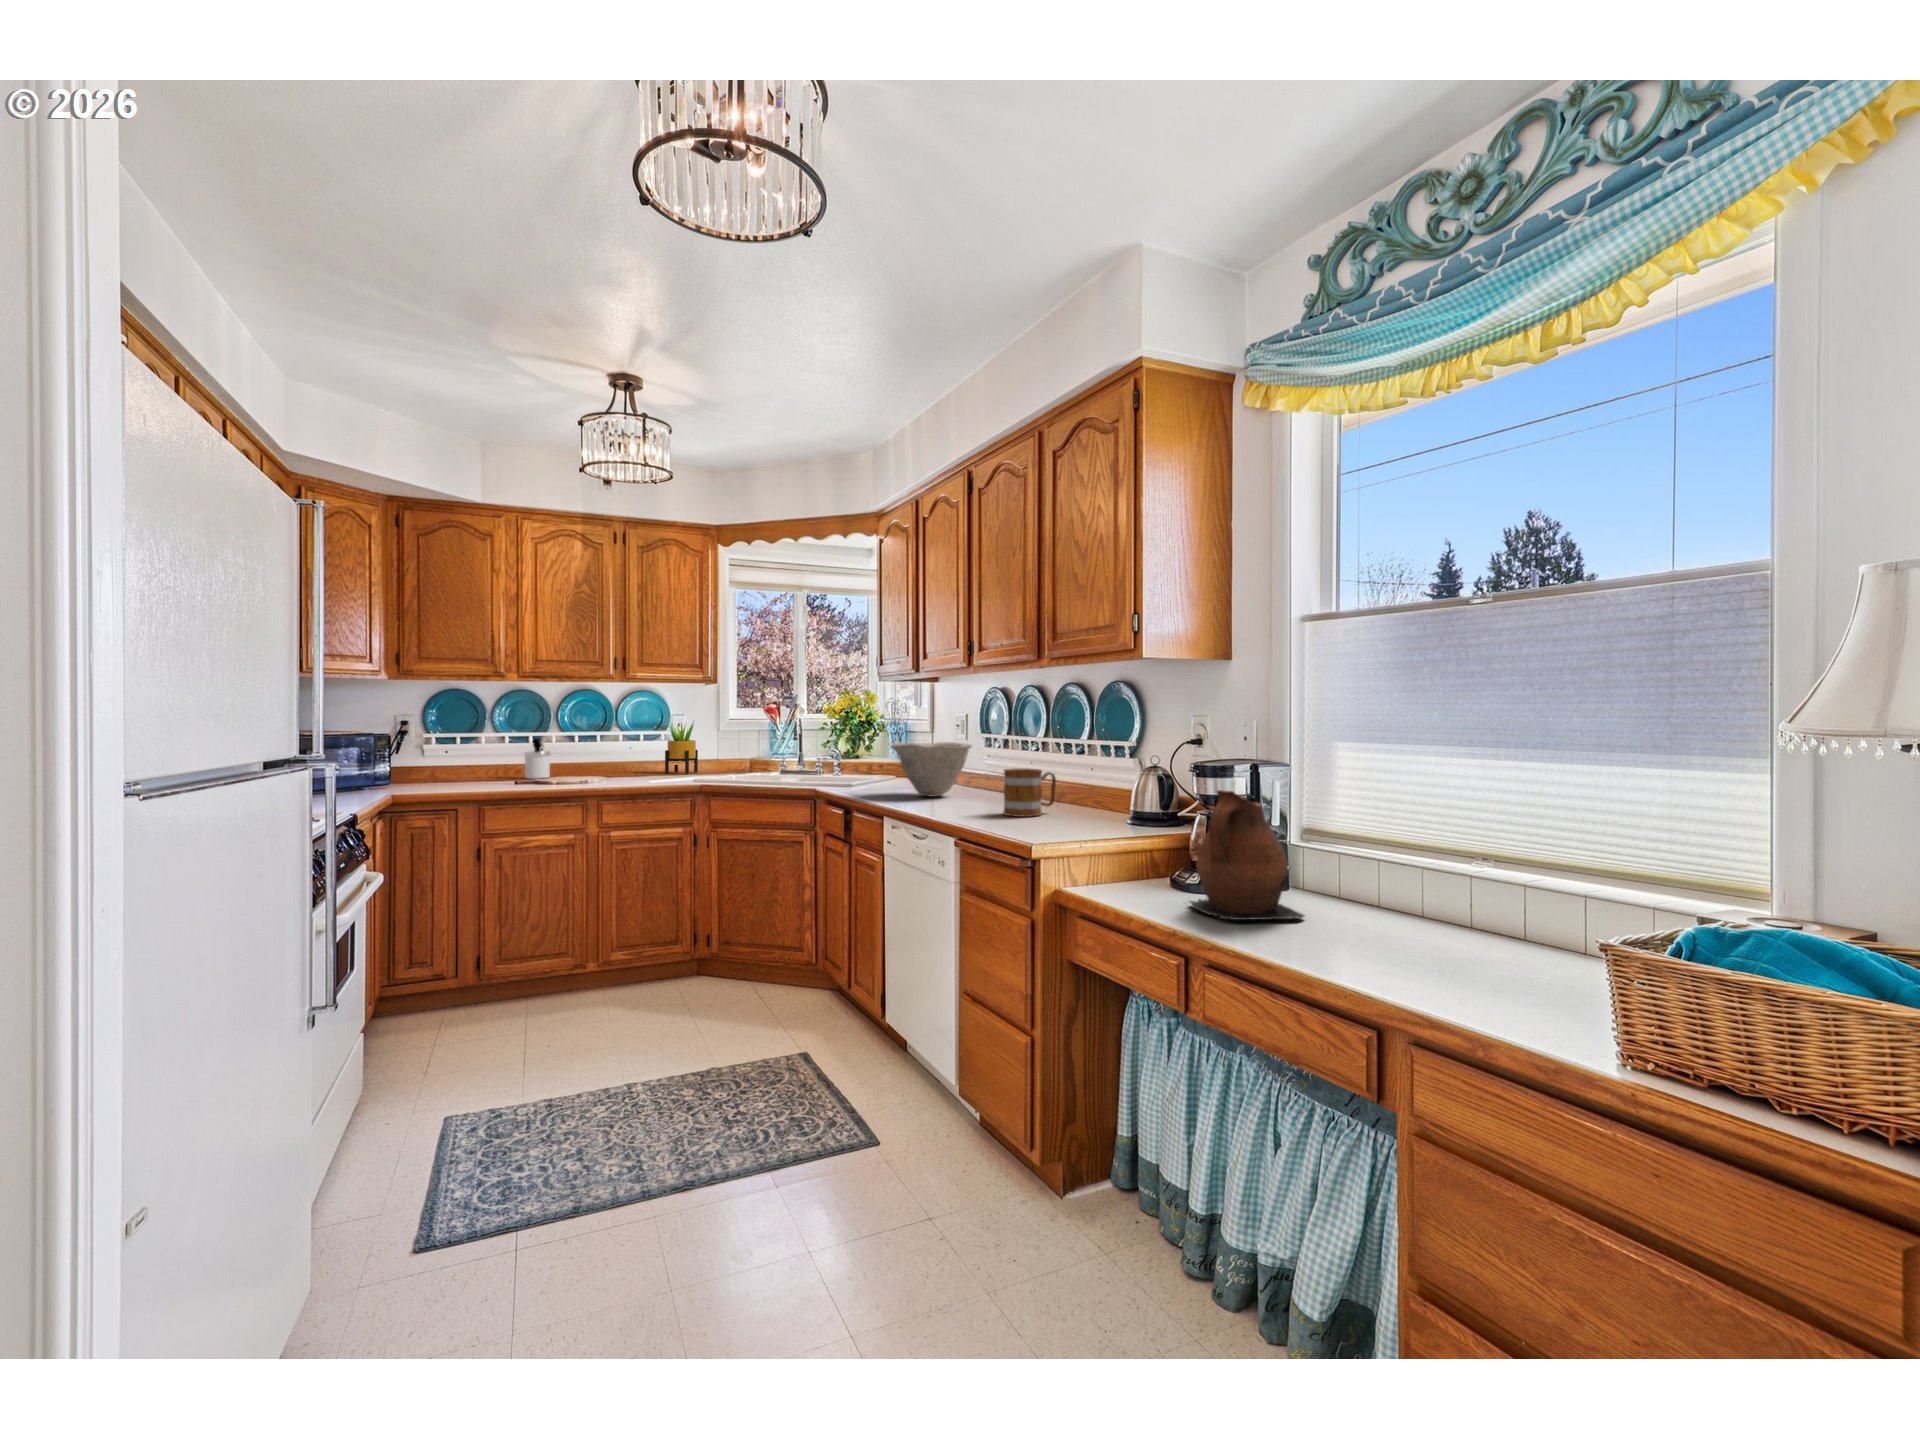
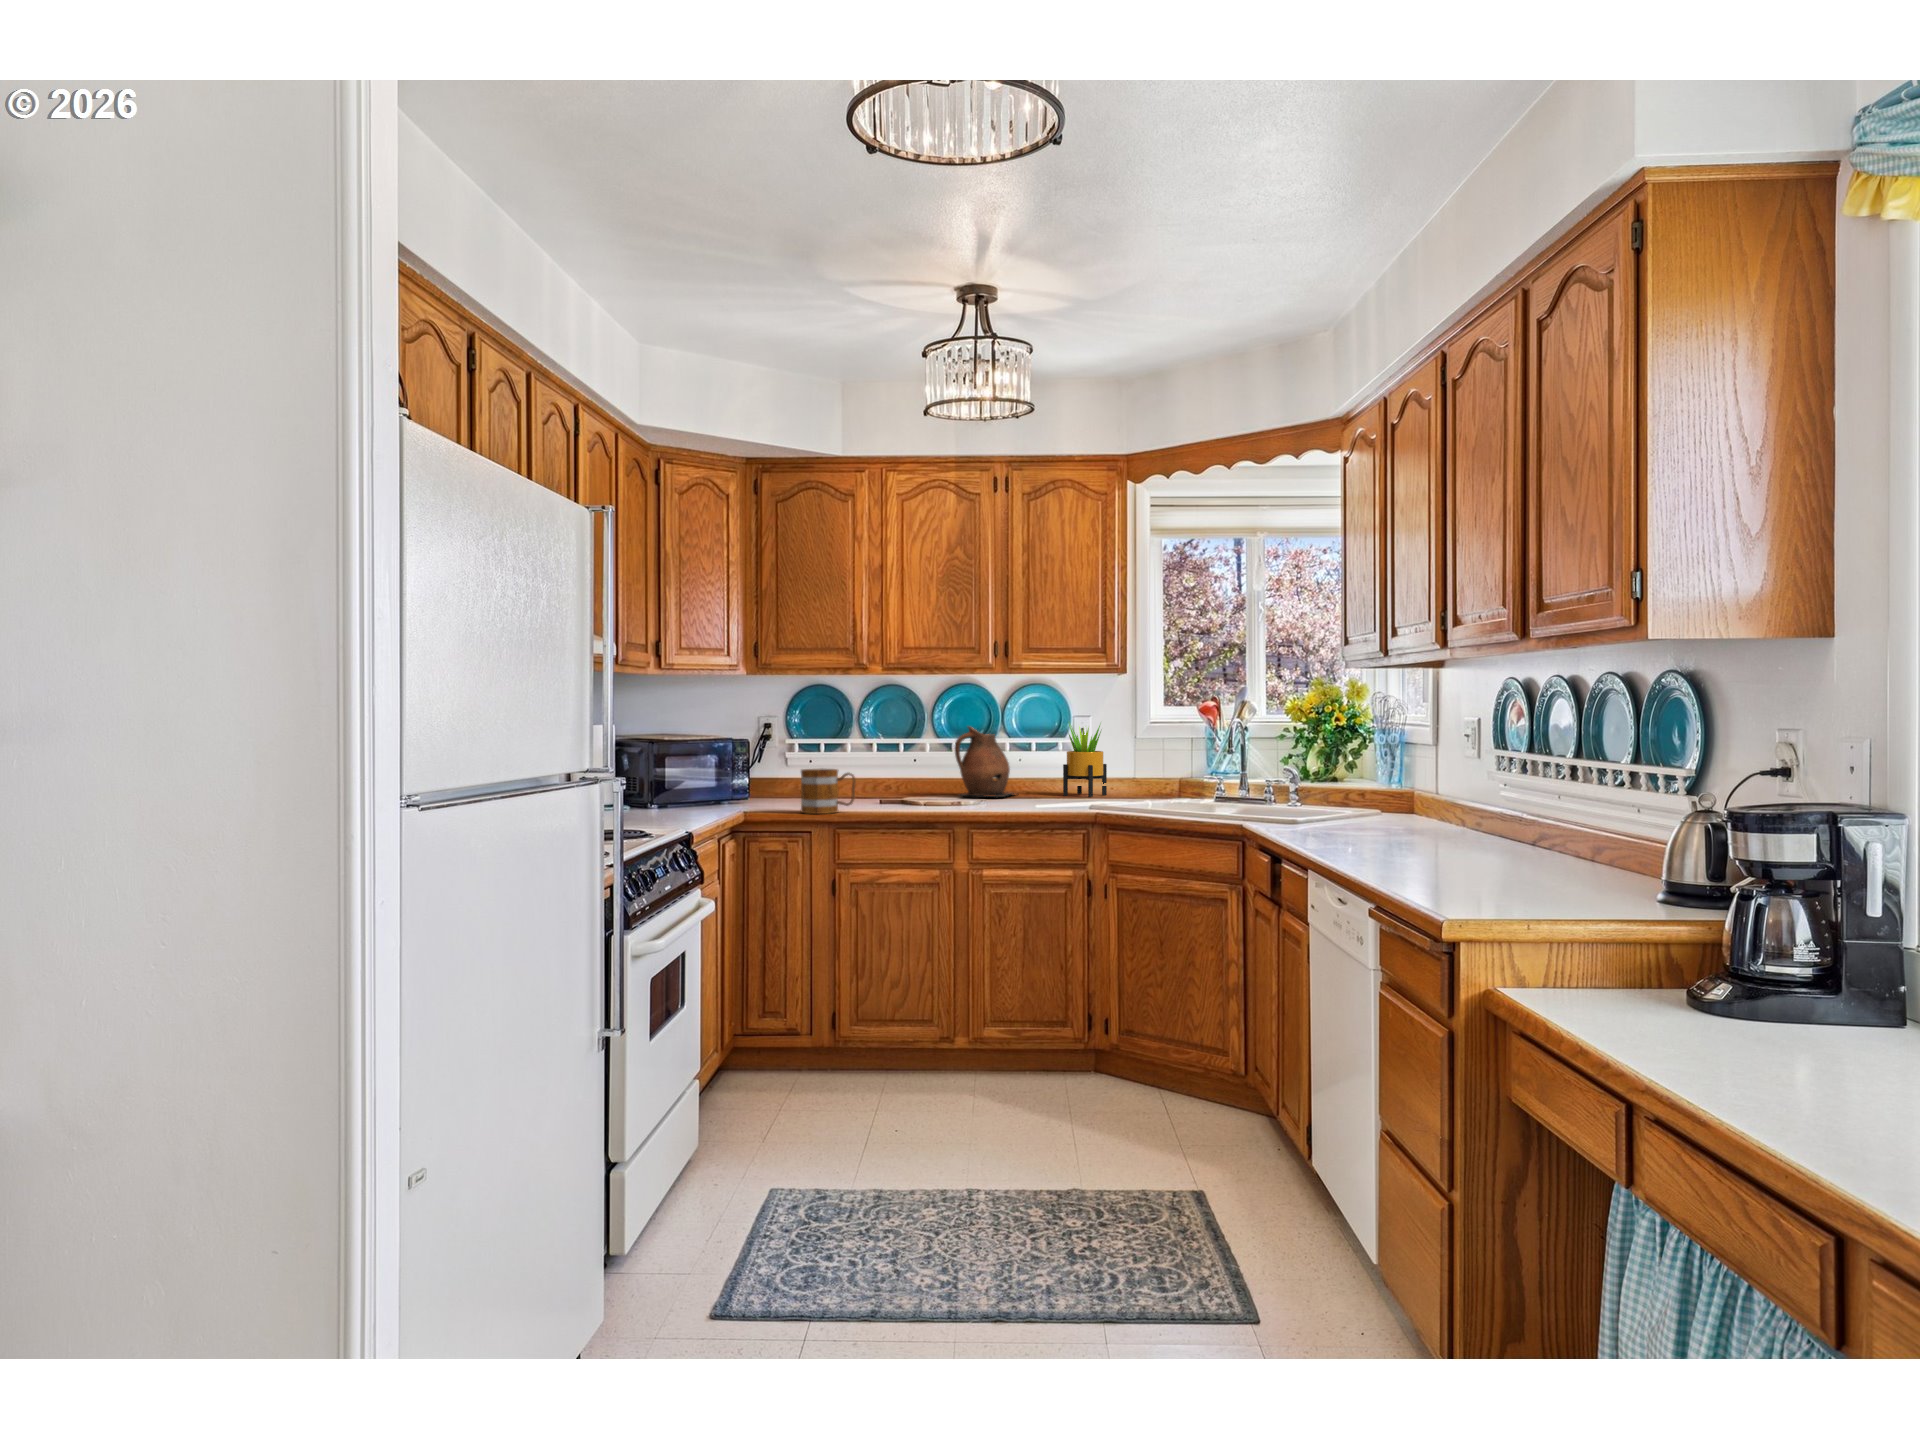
soap dispenser: present [524,738,551,779] -> none [893,747,923,798]
bowl: present [891,742,972,797] -> none [1331,761,1461,843]
mug: present [1003,768,1056,817] -> present [801,769,856,814]
ceramic pitcher: present [1190,790,1305,920] -> present [954,727,1019,797]

